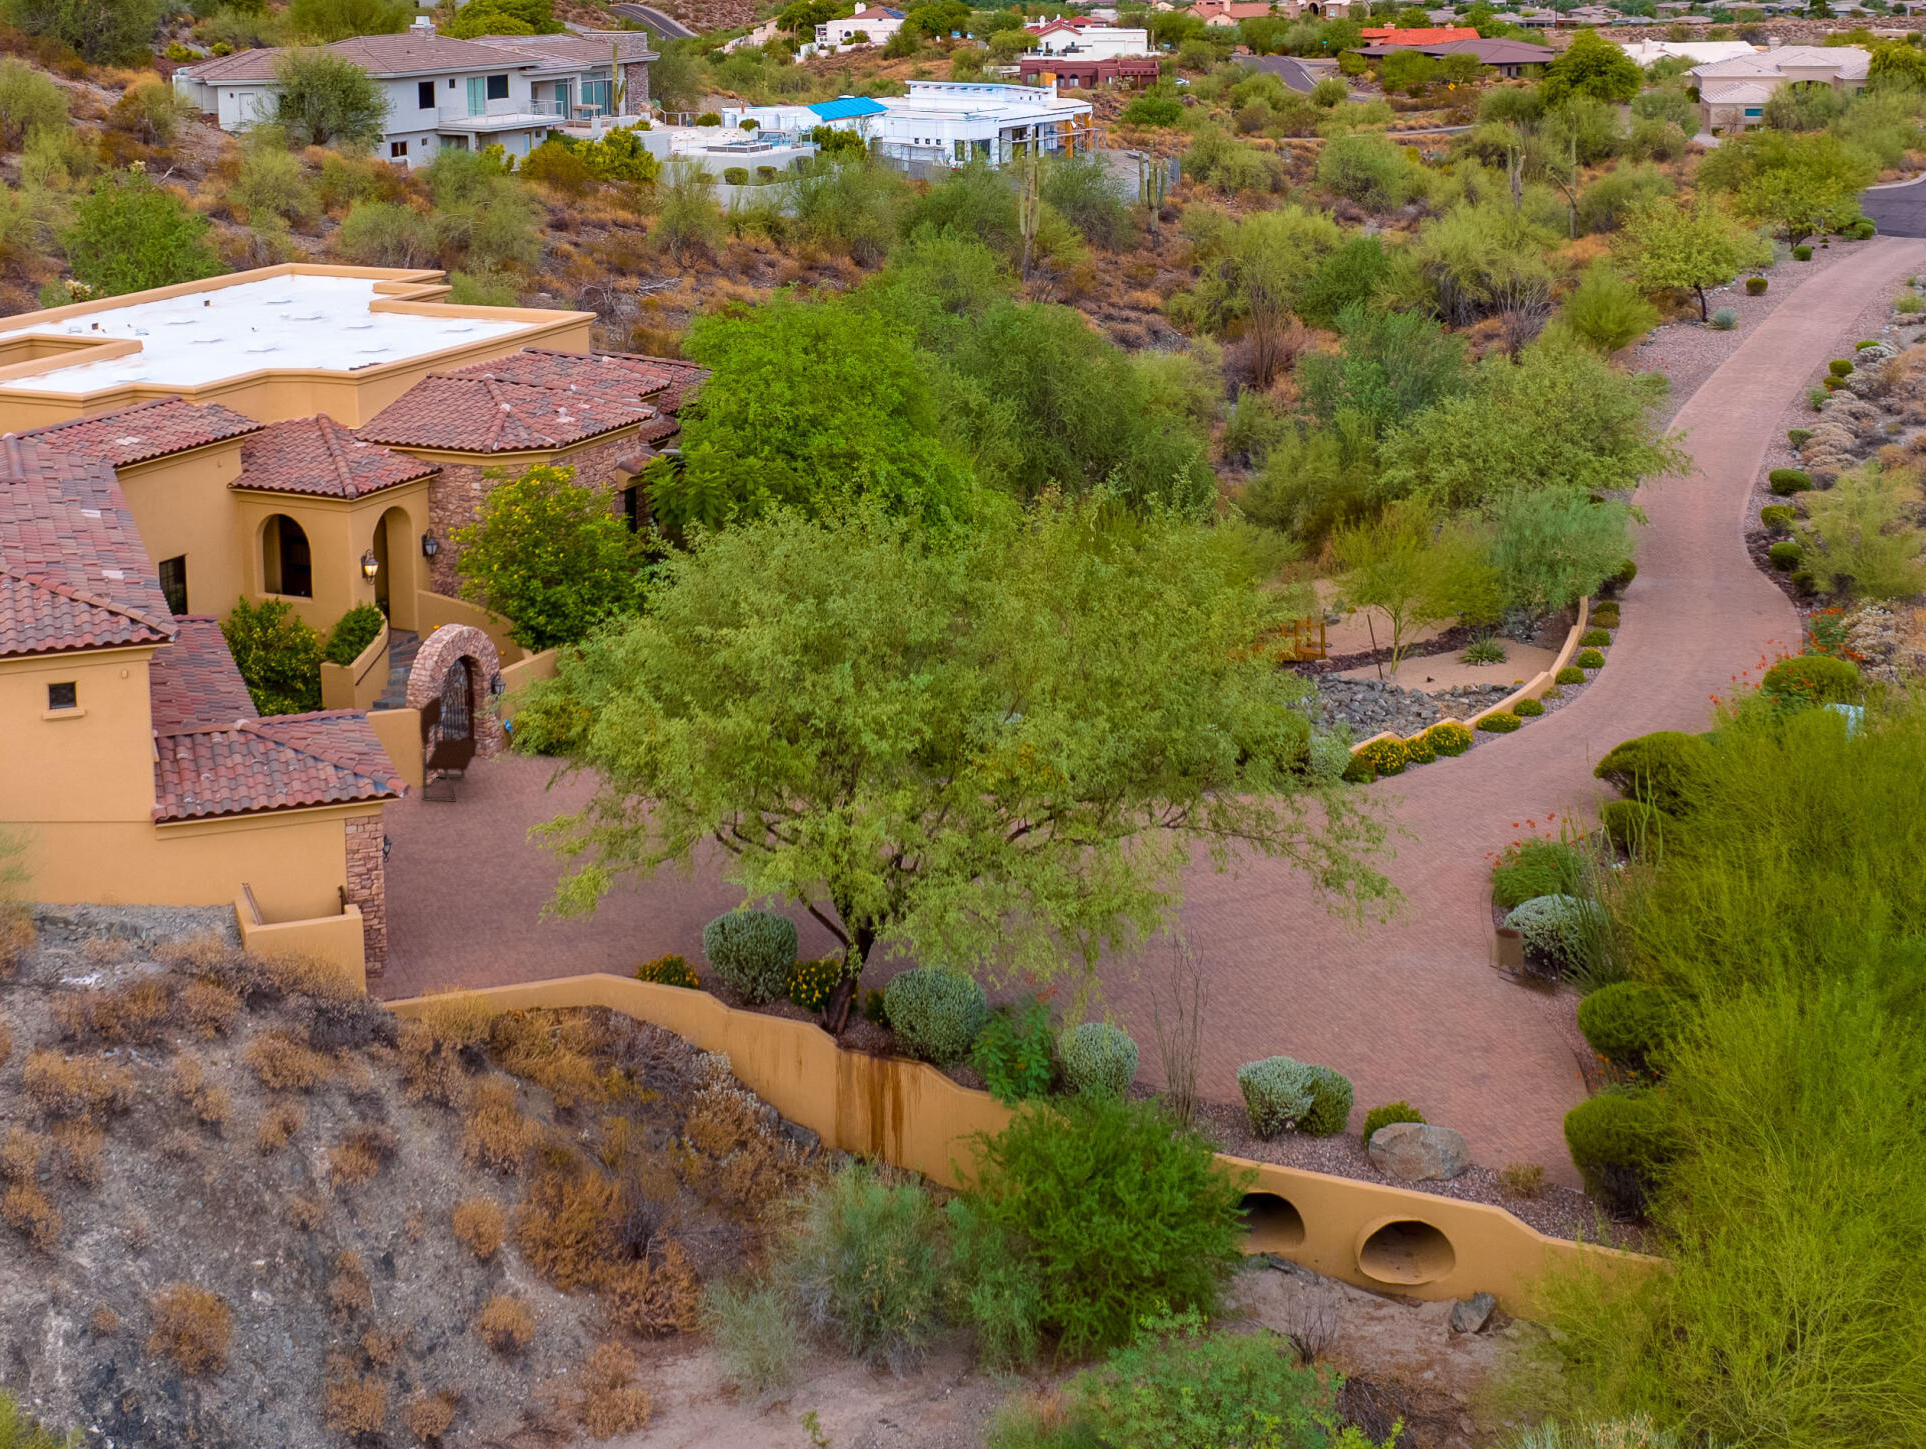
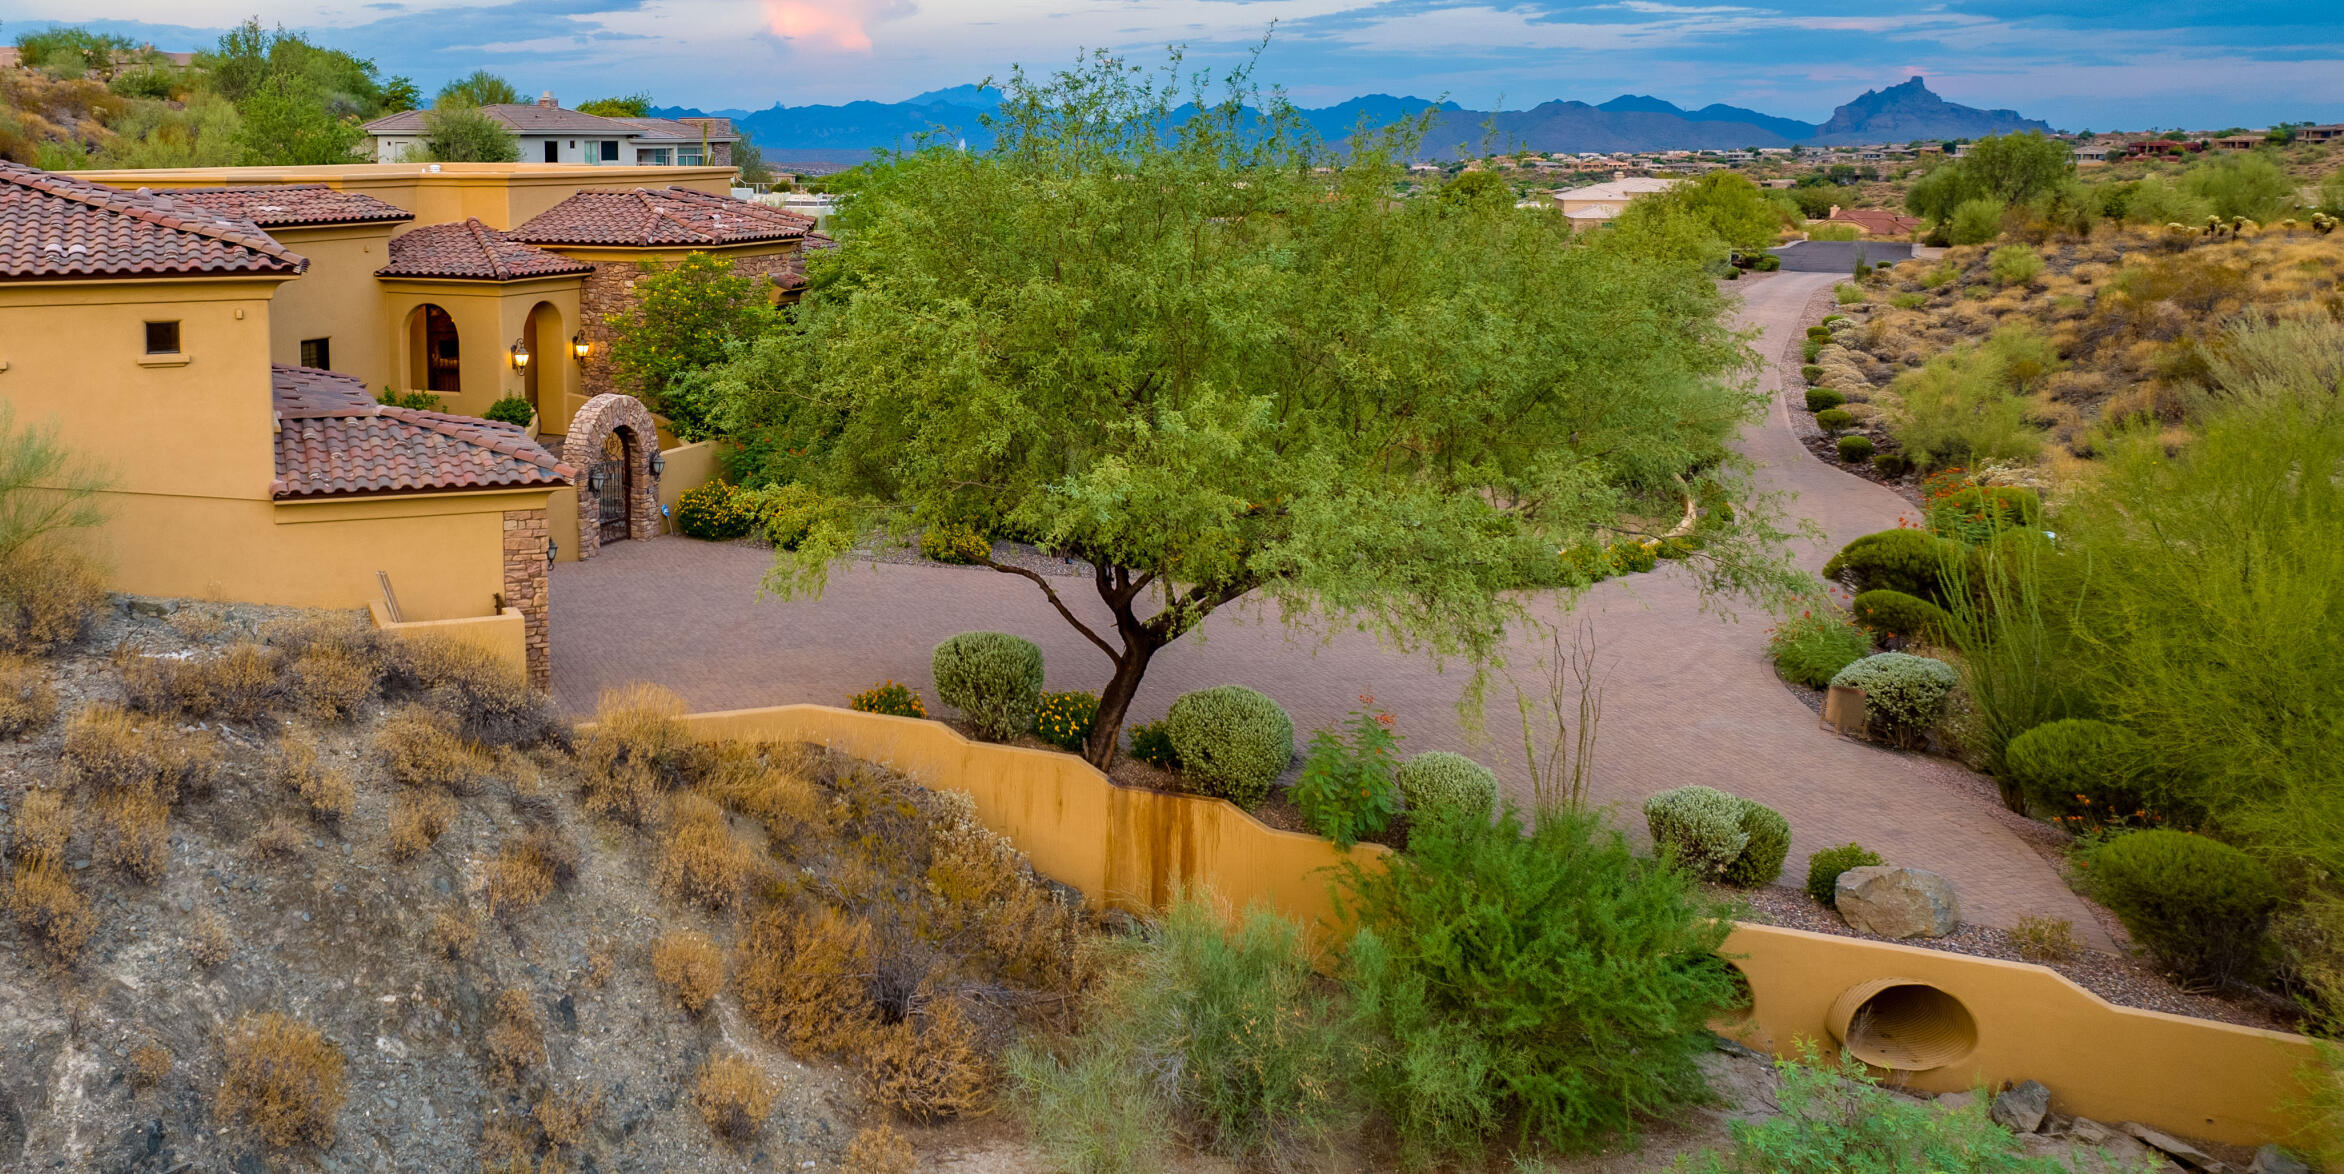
bench: present [420,697,478,802] -> none [580,465,639,570]

